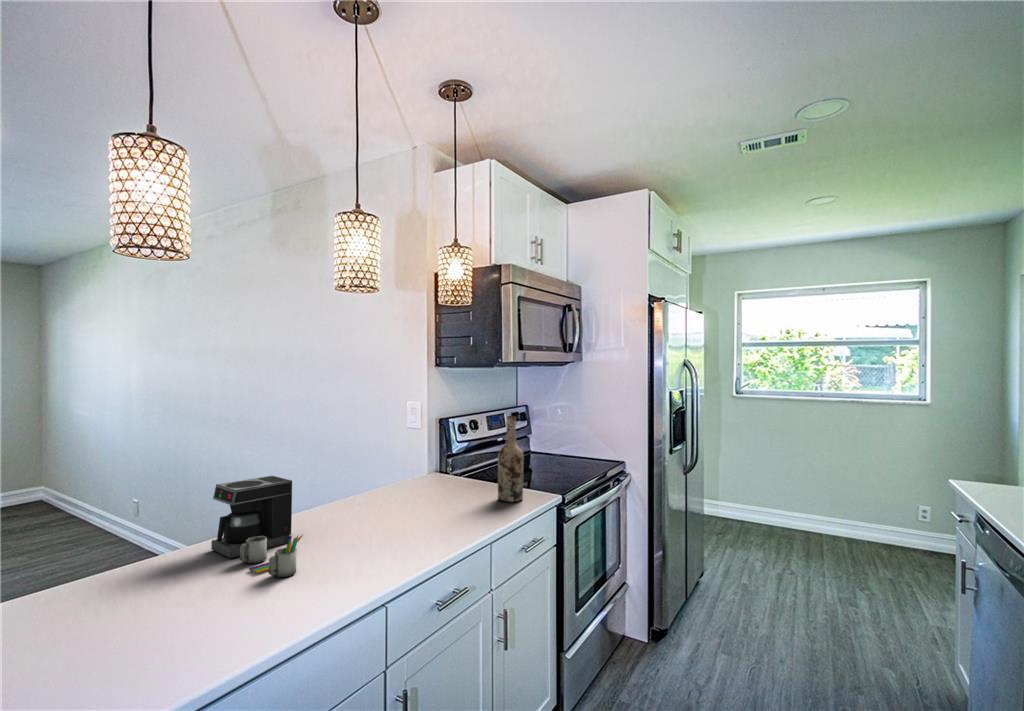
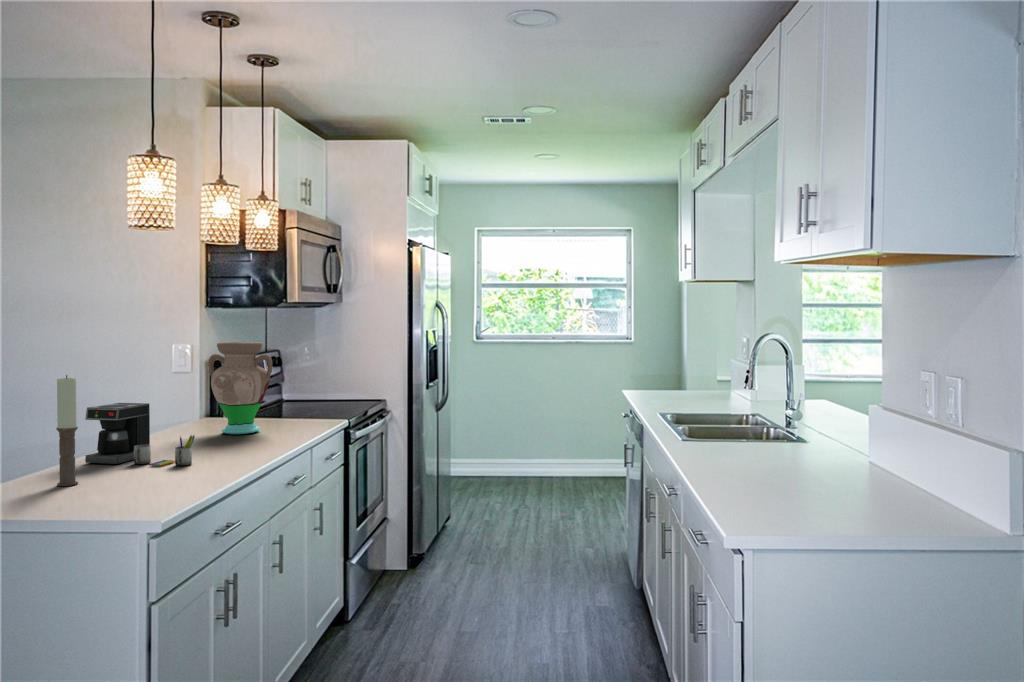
vase: none [404,404,465,508] -> present [208,342,272,434]
wine bottle: present [498,416,524,502] -> none [295,351,318,427]
candle: none [86,459,120,611] -> present [56,375,78,486]

